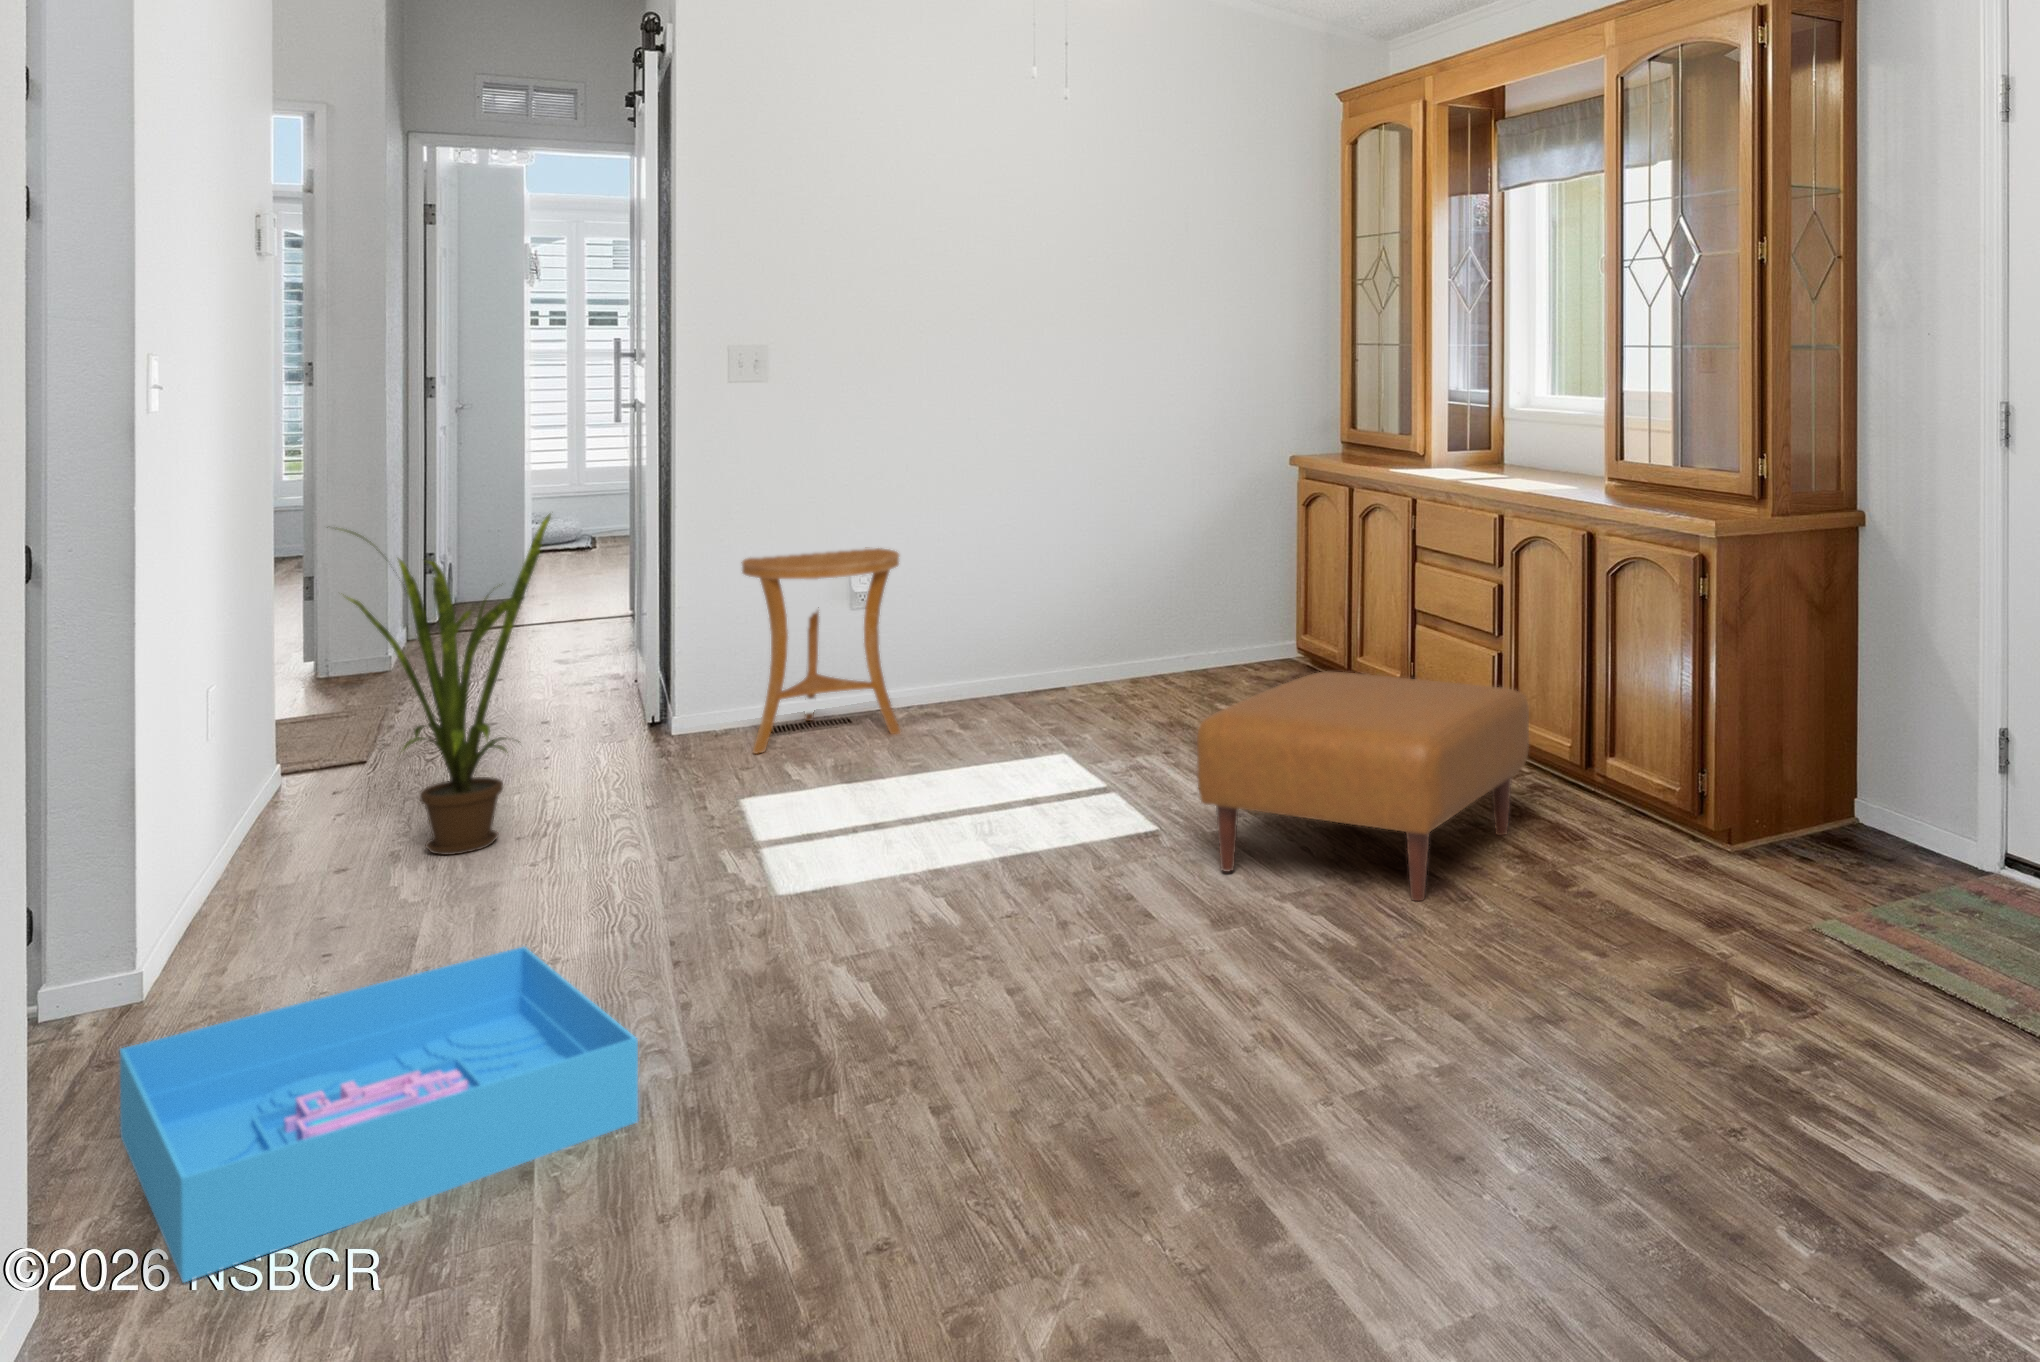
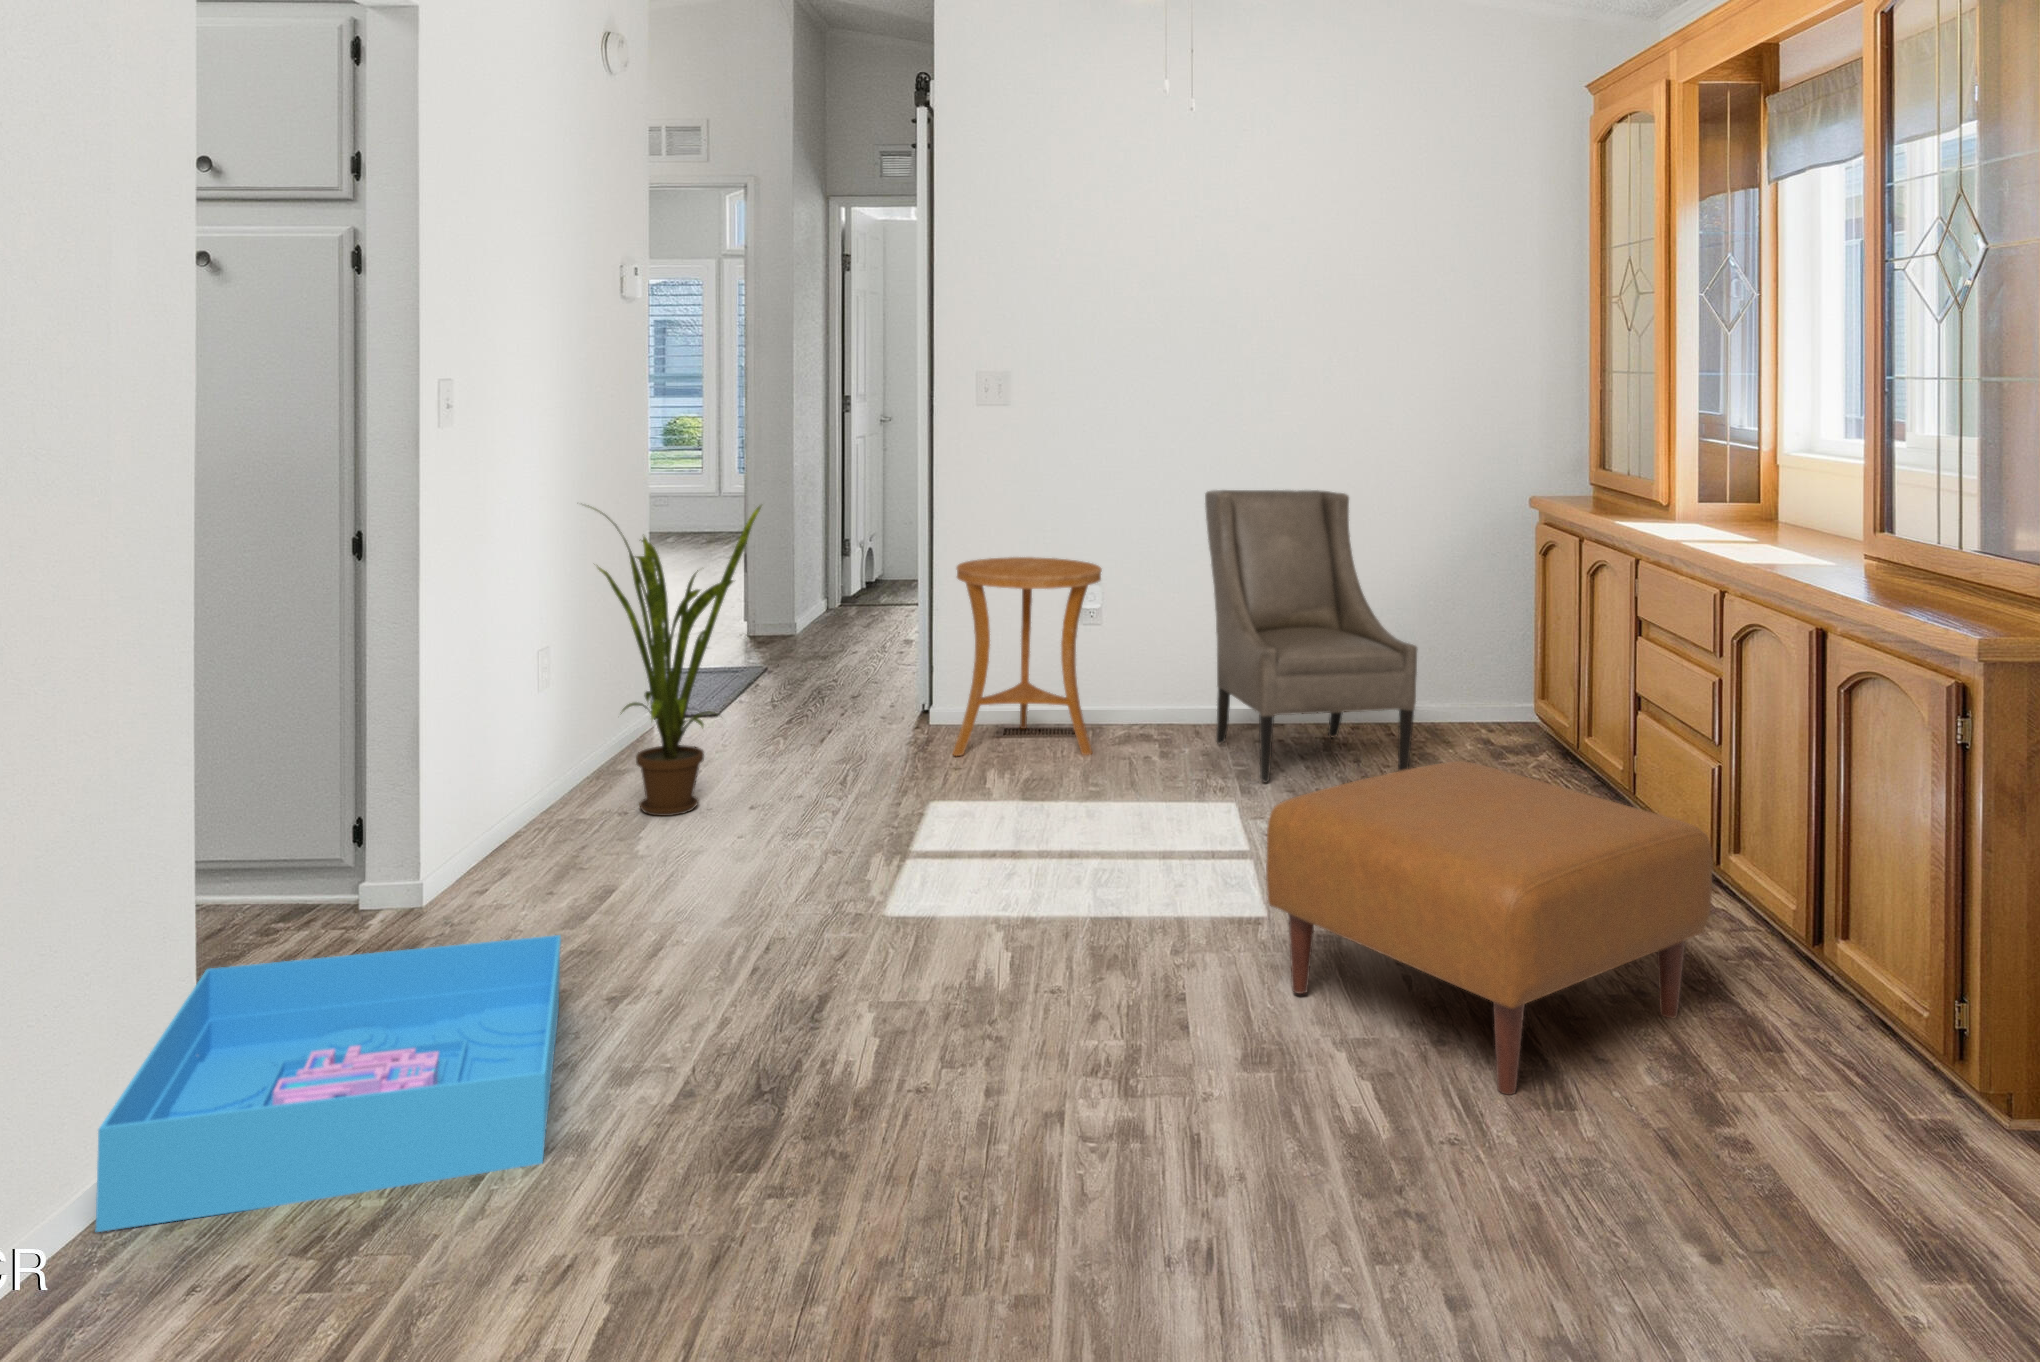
armchair: none [995,463,1214,732] -> present [1205,490,1418,783]

